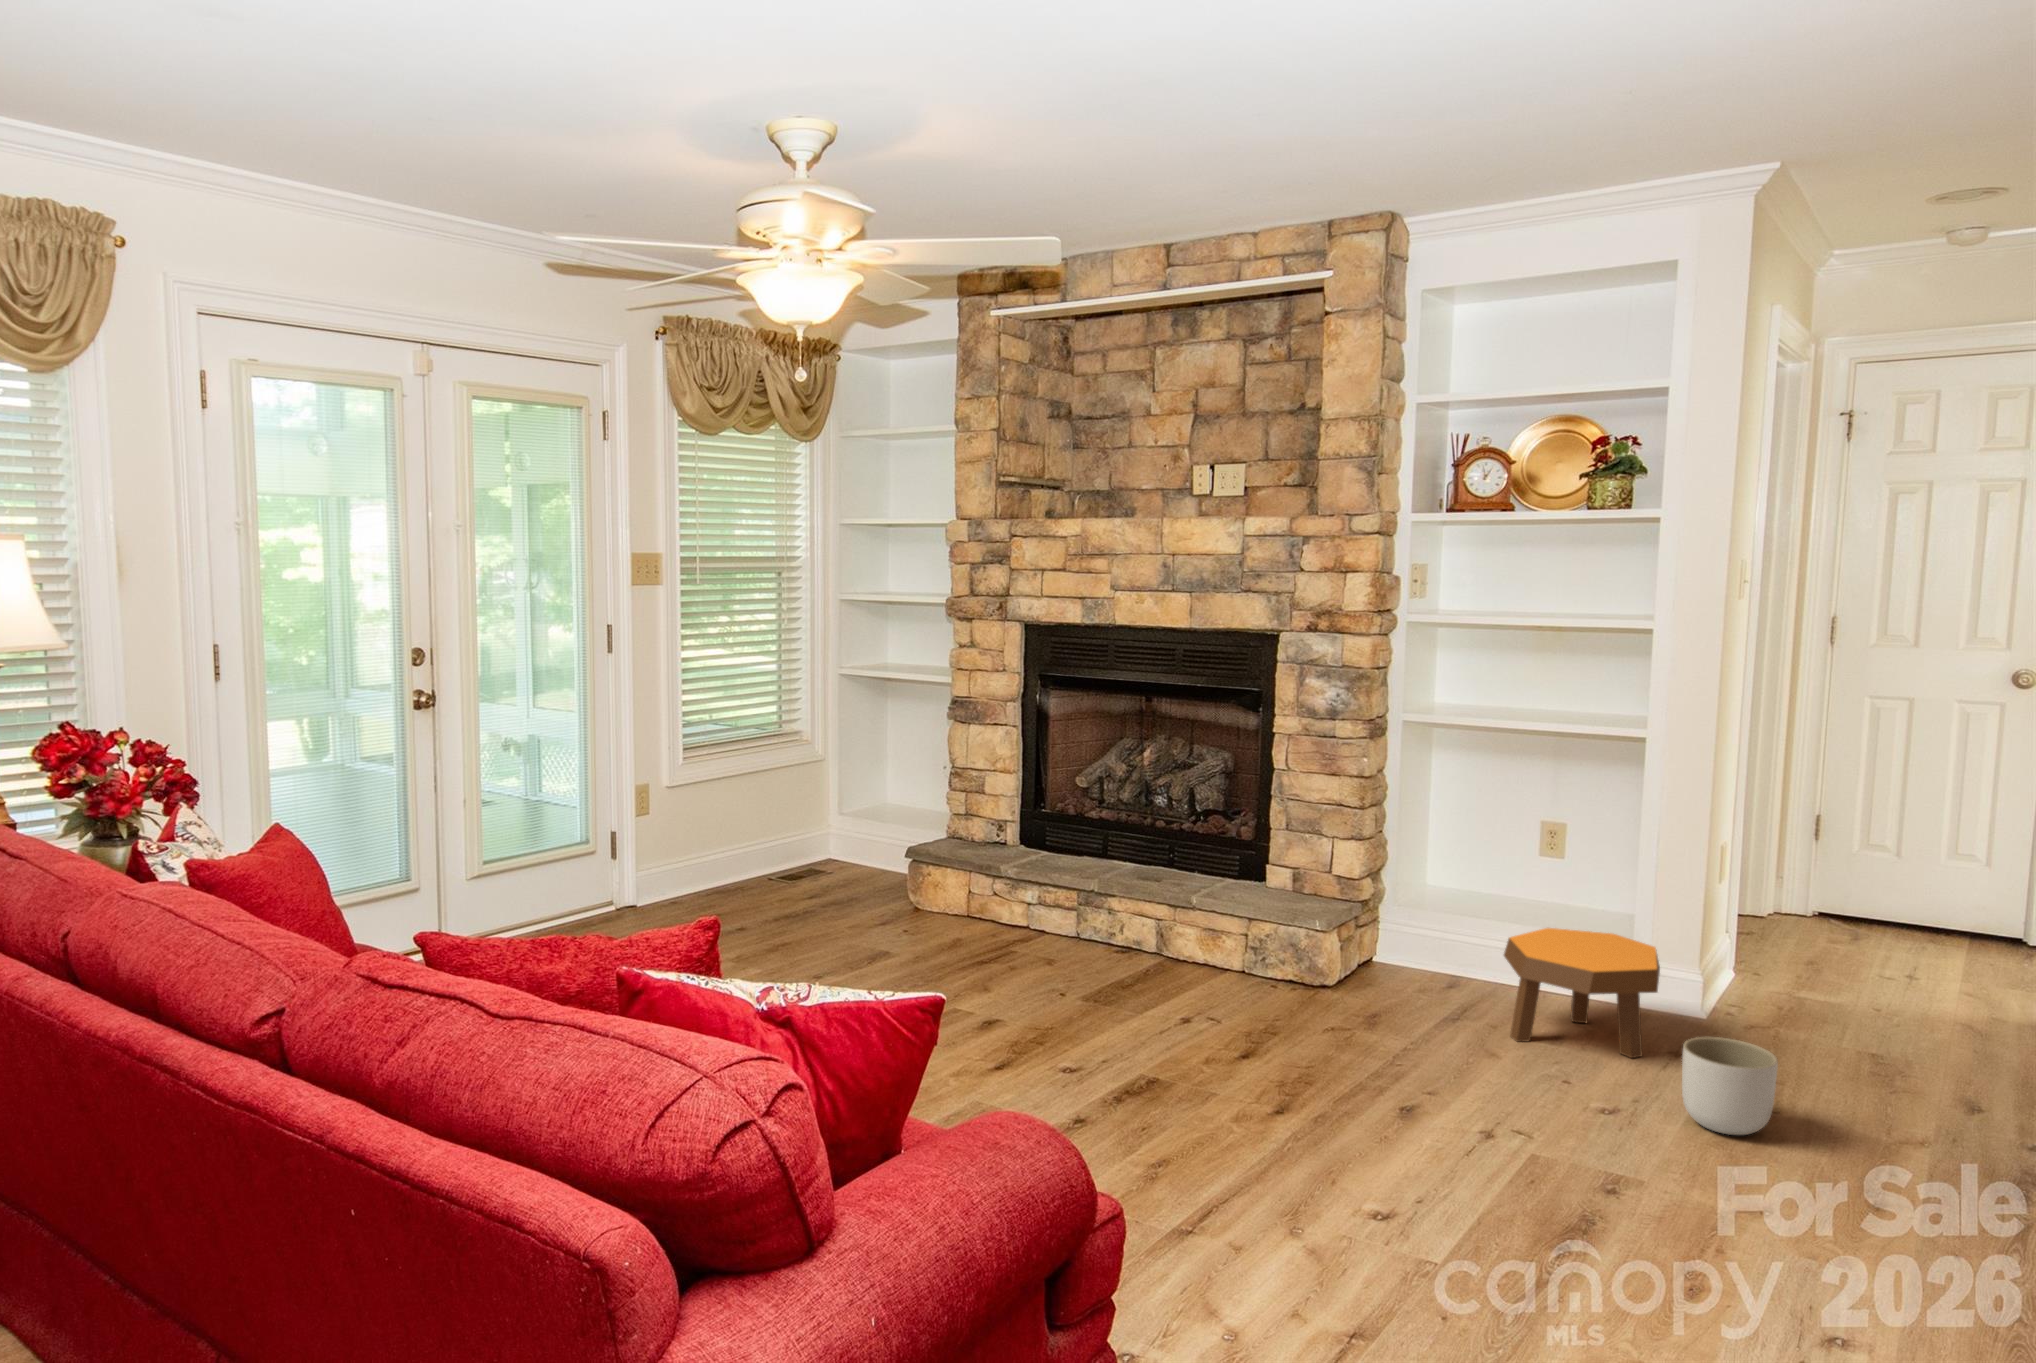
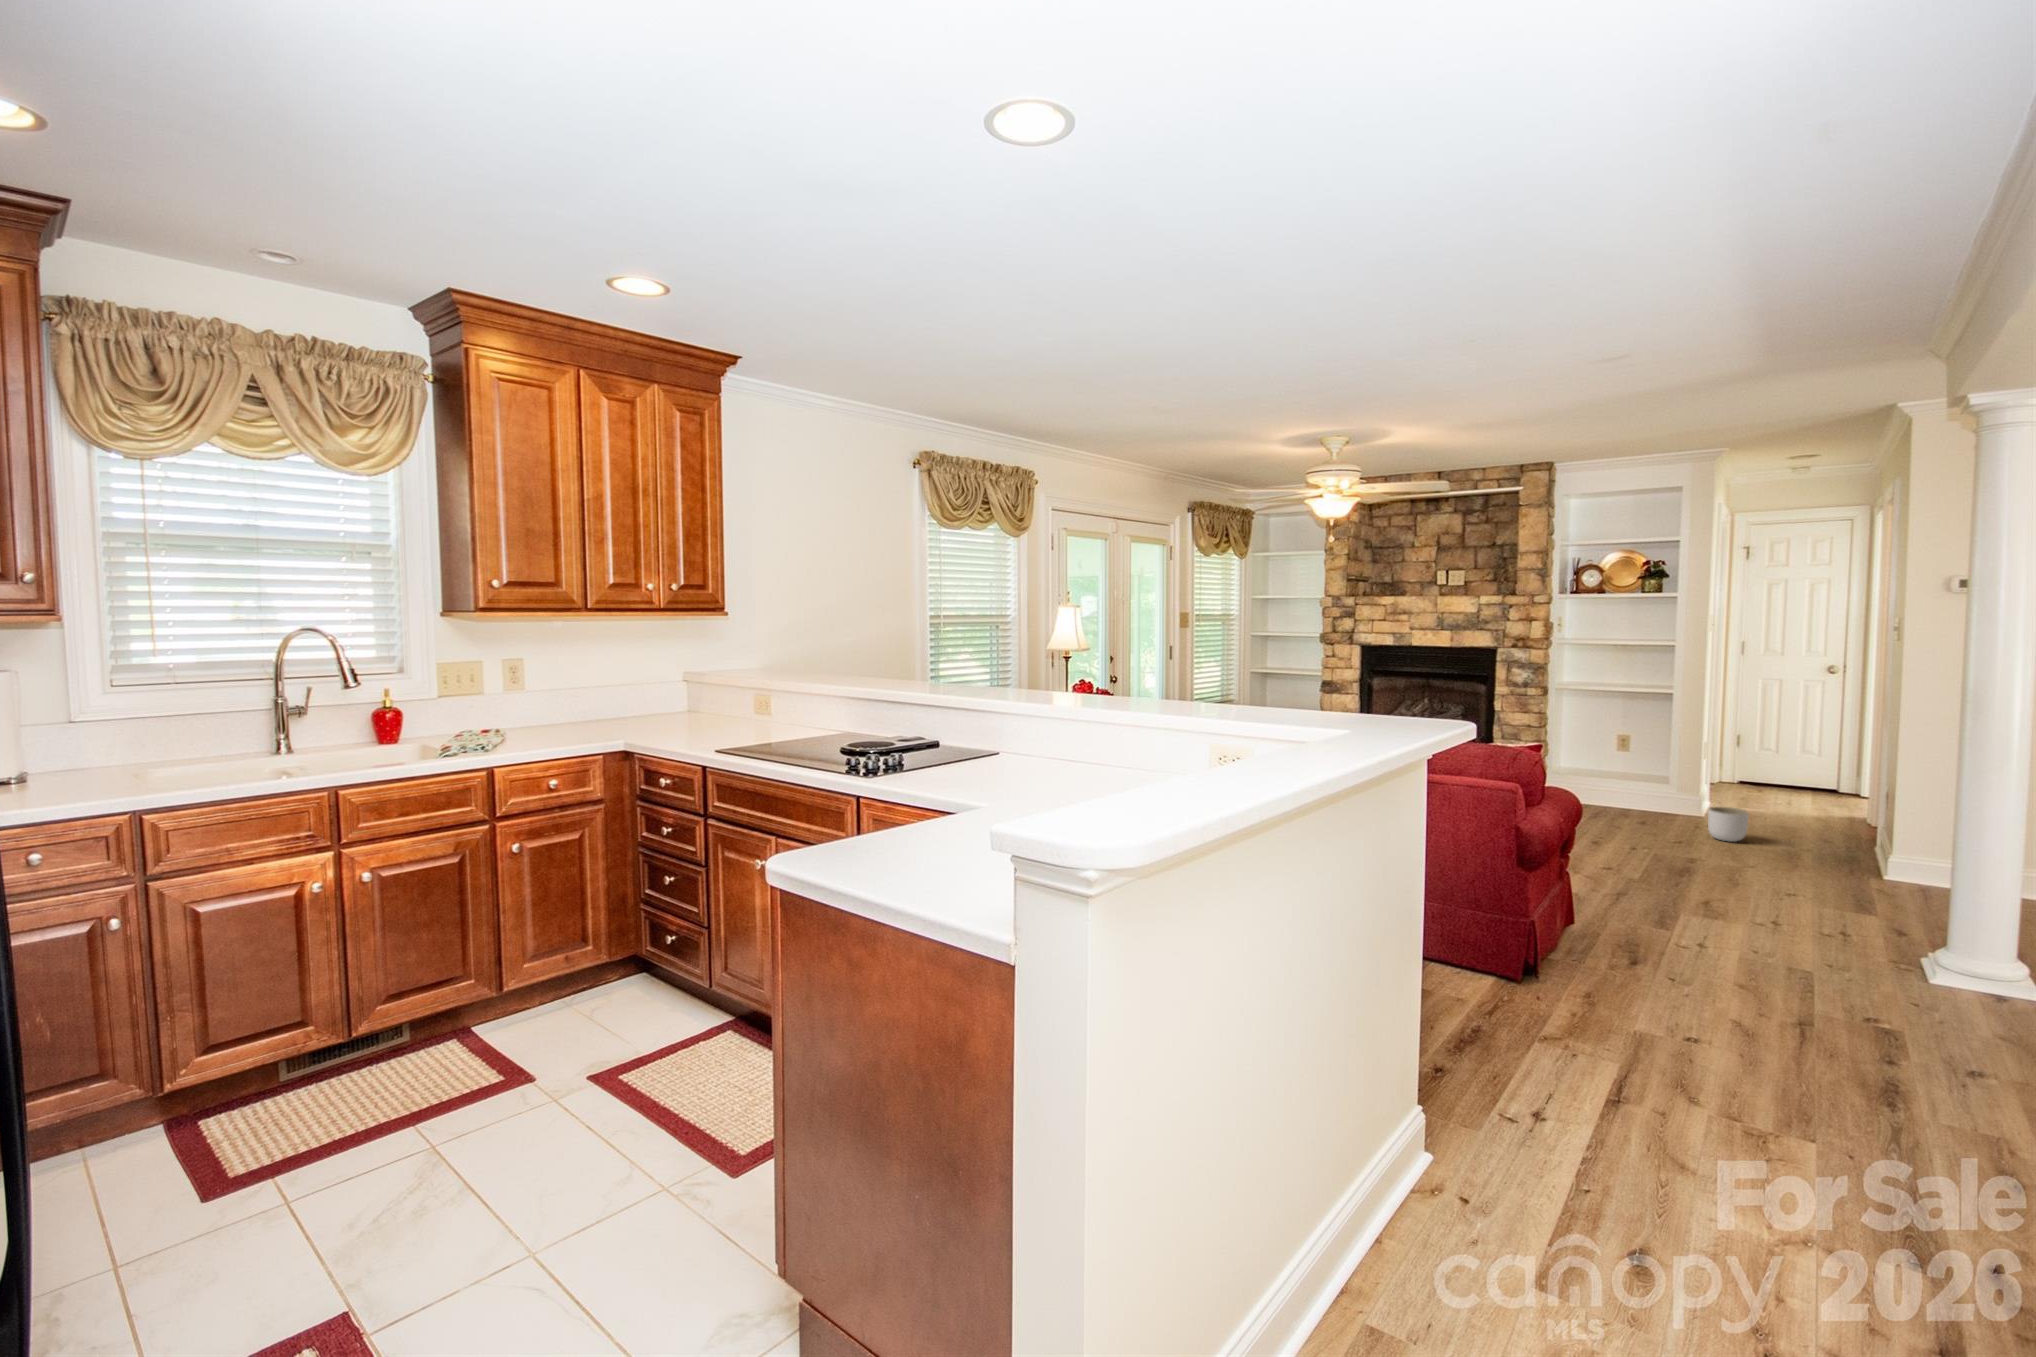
footstool: present [1504,928,1660,1058] -> none [1616,773,1690,822]

